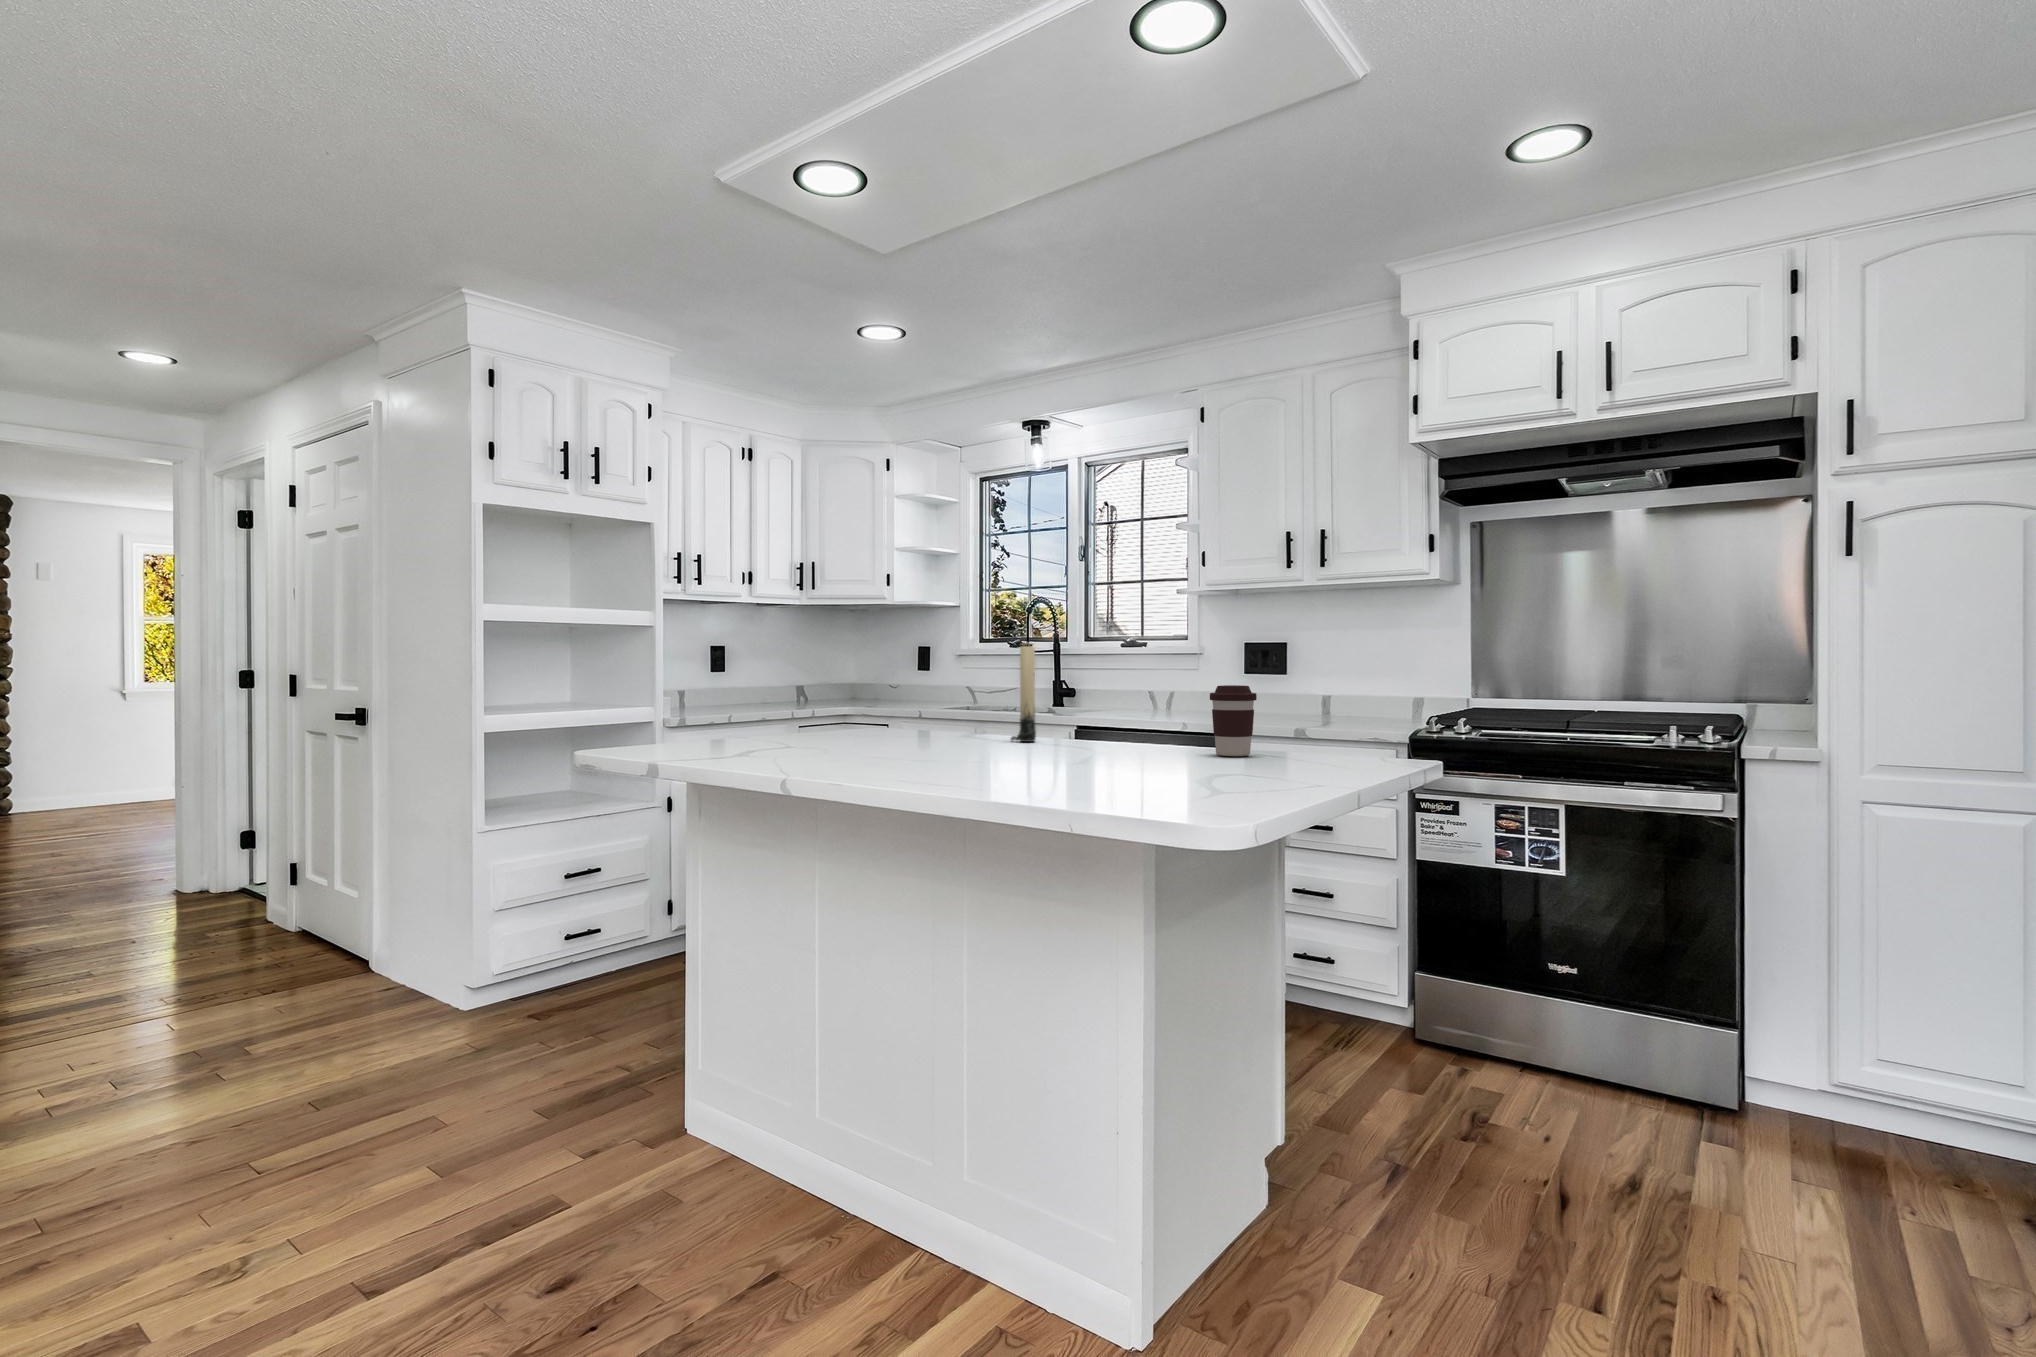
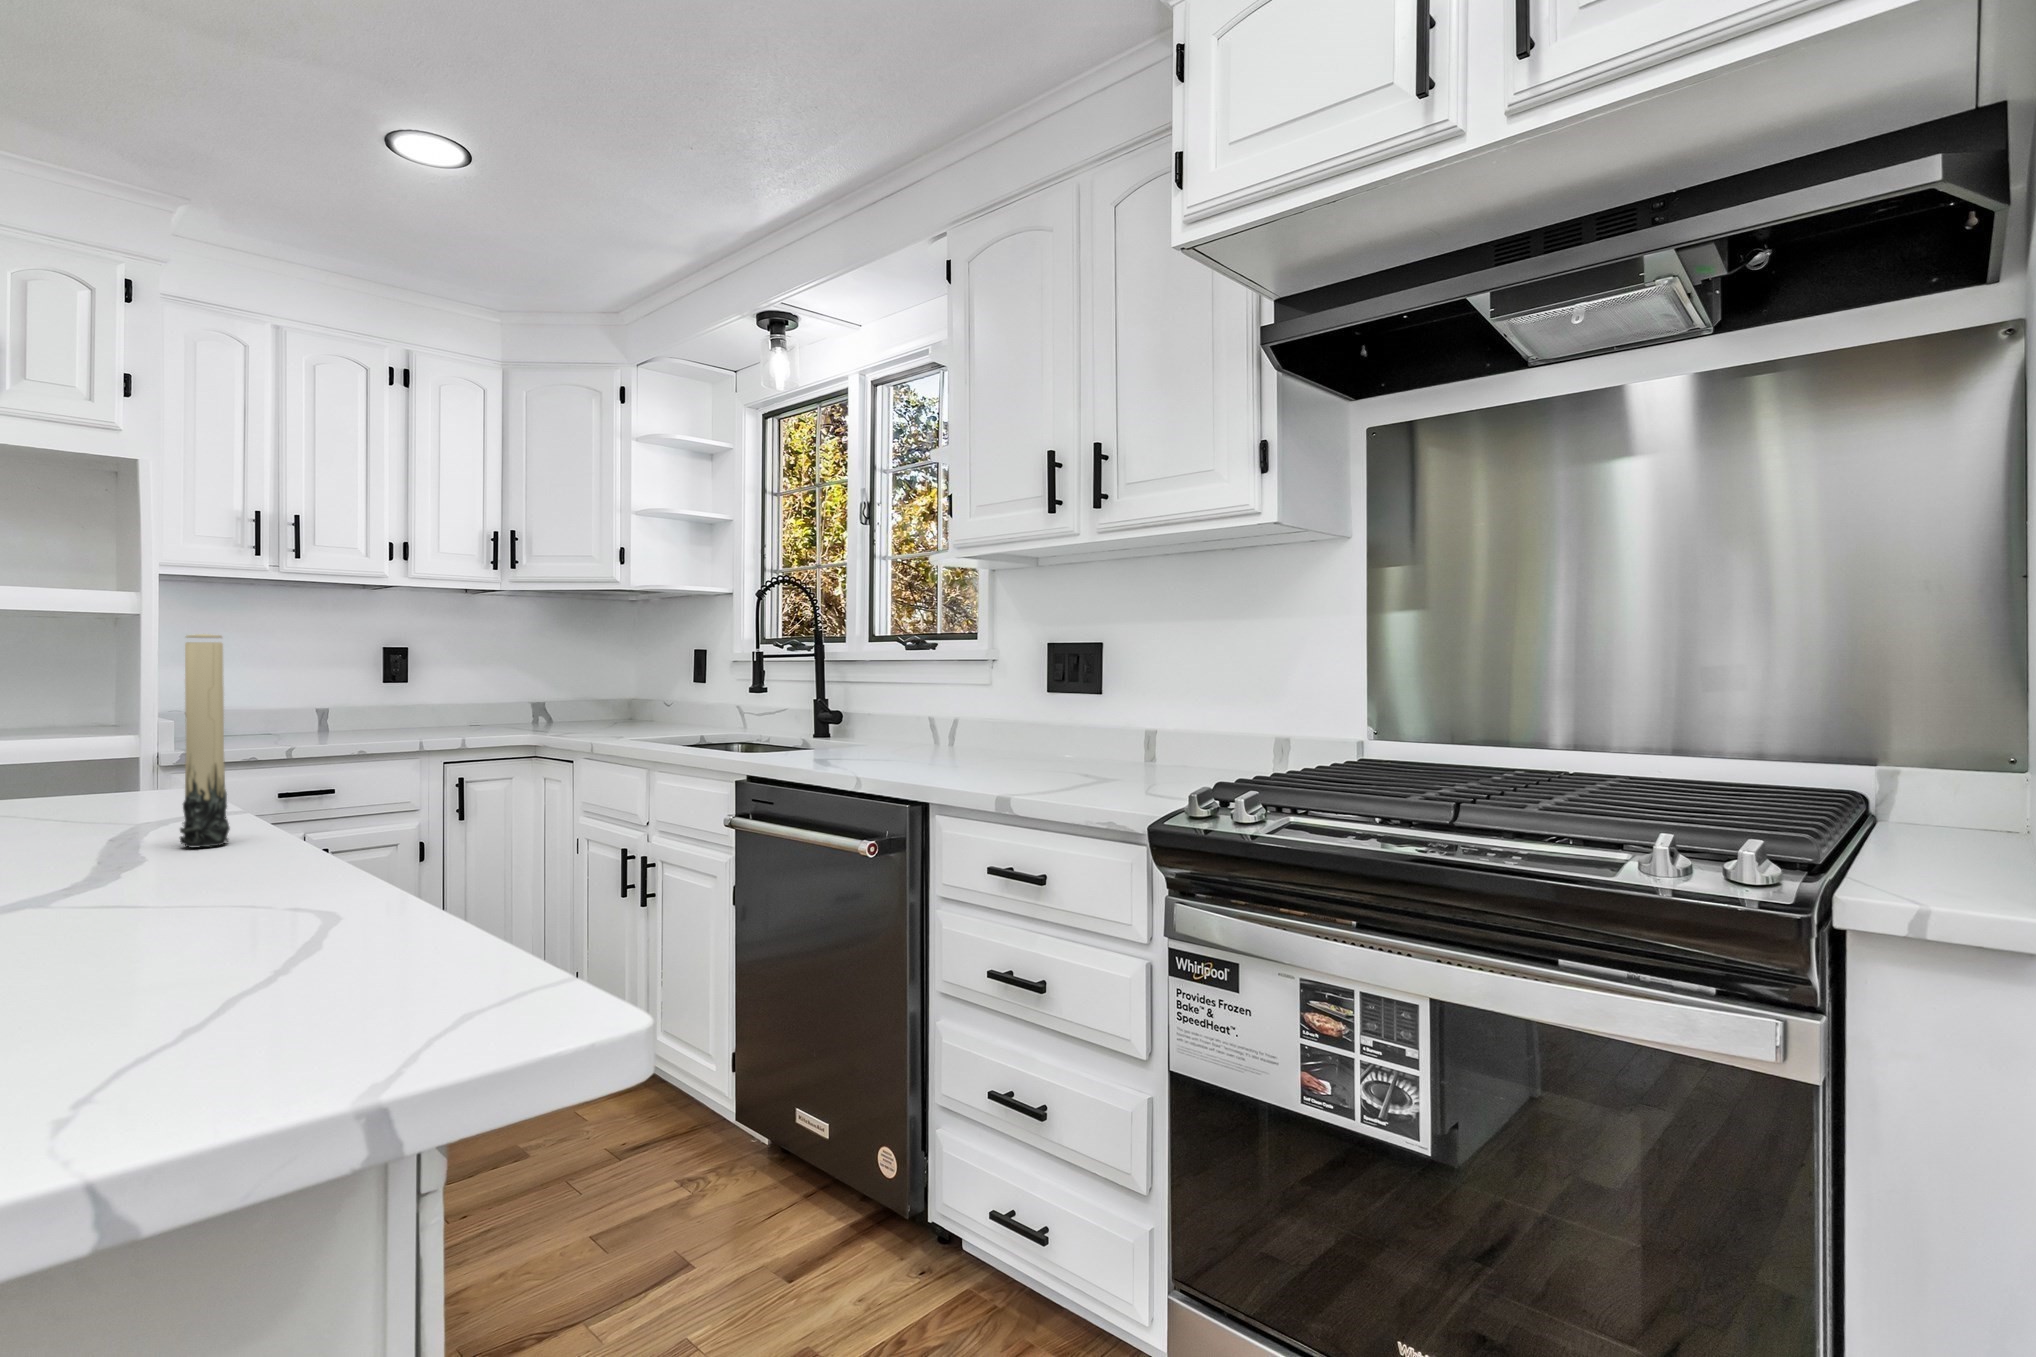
coffee cup: present [1210,685,1257,756] -> none [226,744,376,946]

